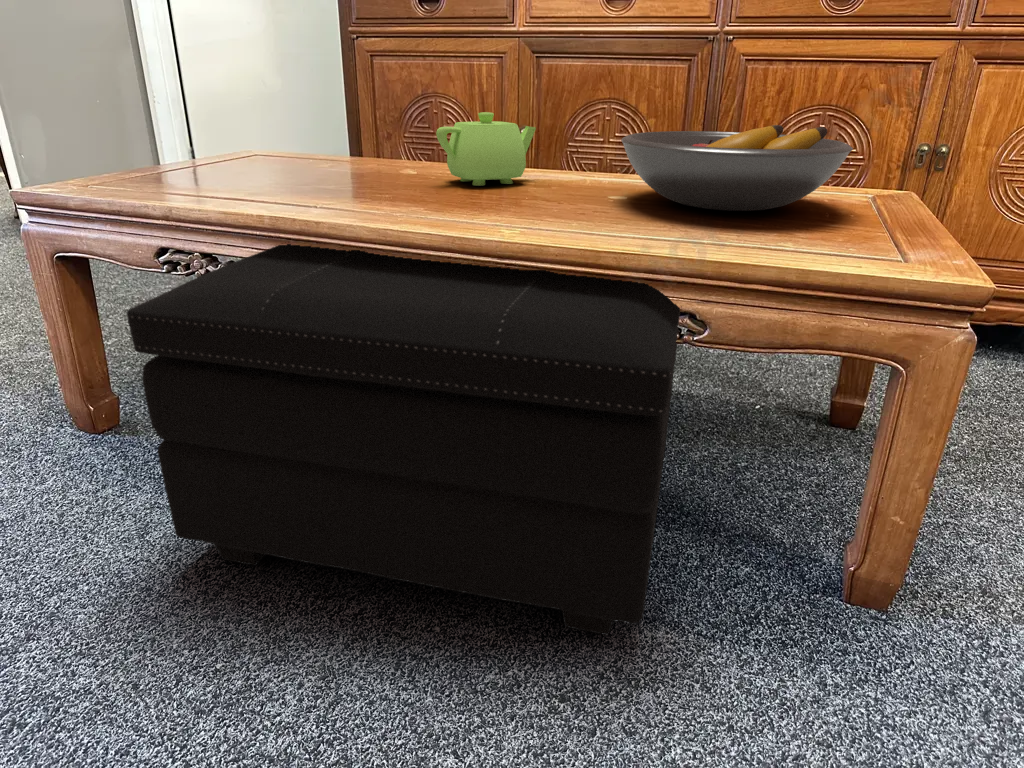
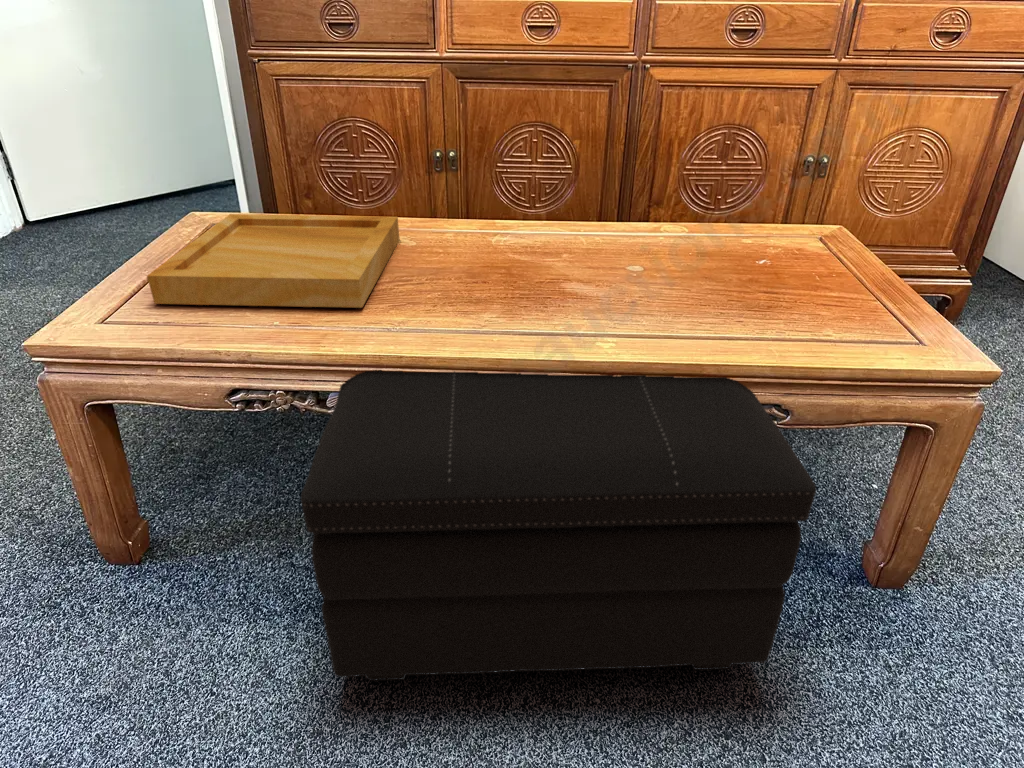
teapot: present [436,112,536,186] -> none [459,193,538,266]
fruit bowl: present [621,125,853,211] -> none [642,198,842,287]
tray: none [136,138,406,195] -> present [147,214,400,308]

